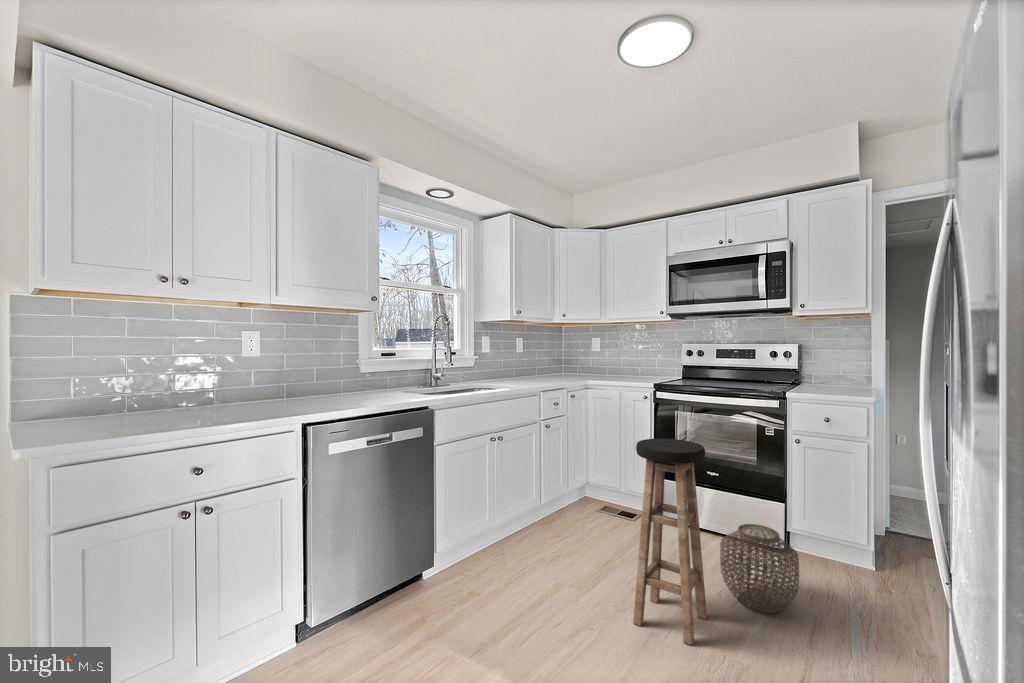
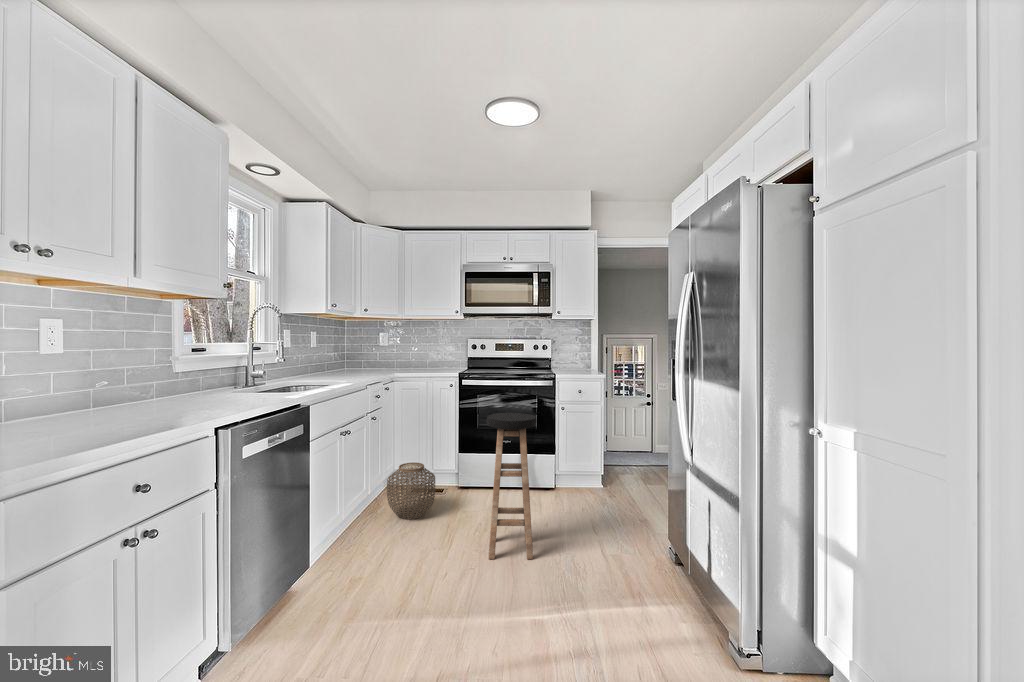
woven basket: present [720,524,799,614] -> present [387,462,435,519]

